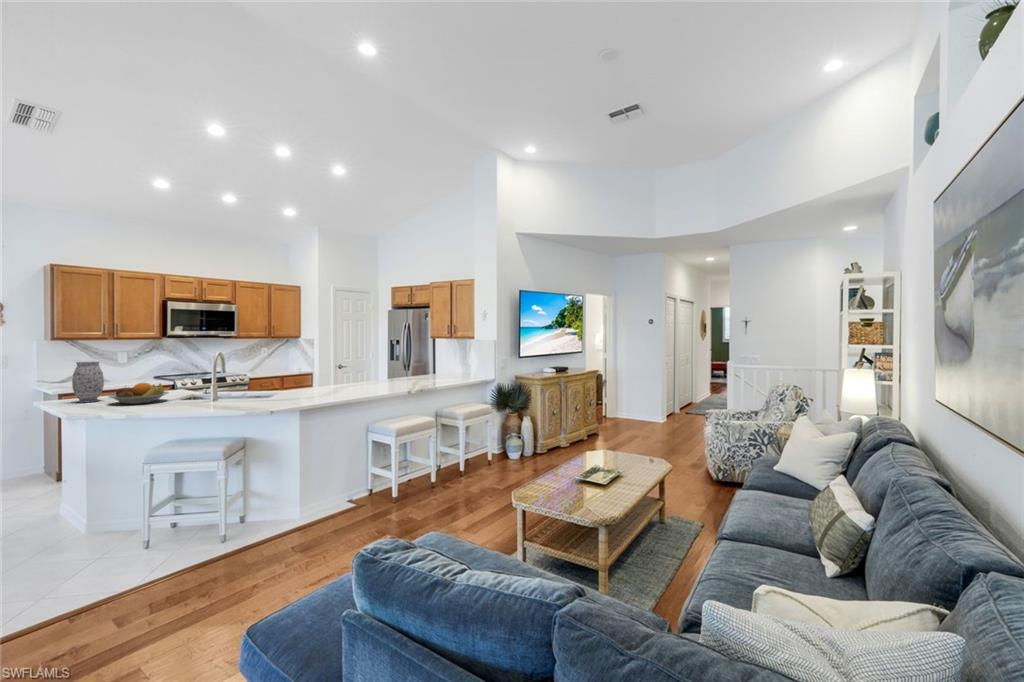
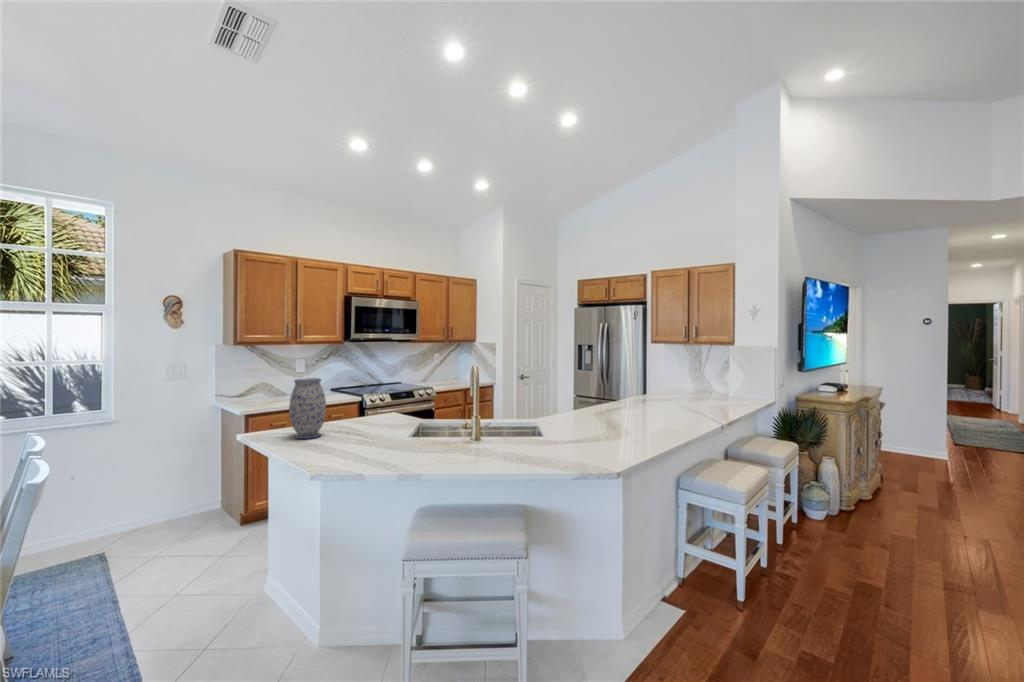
fruit bowl: present [108,383,168,404] -> none [342,413,415,446]

